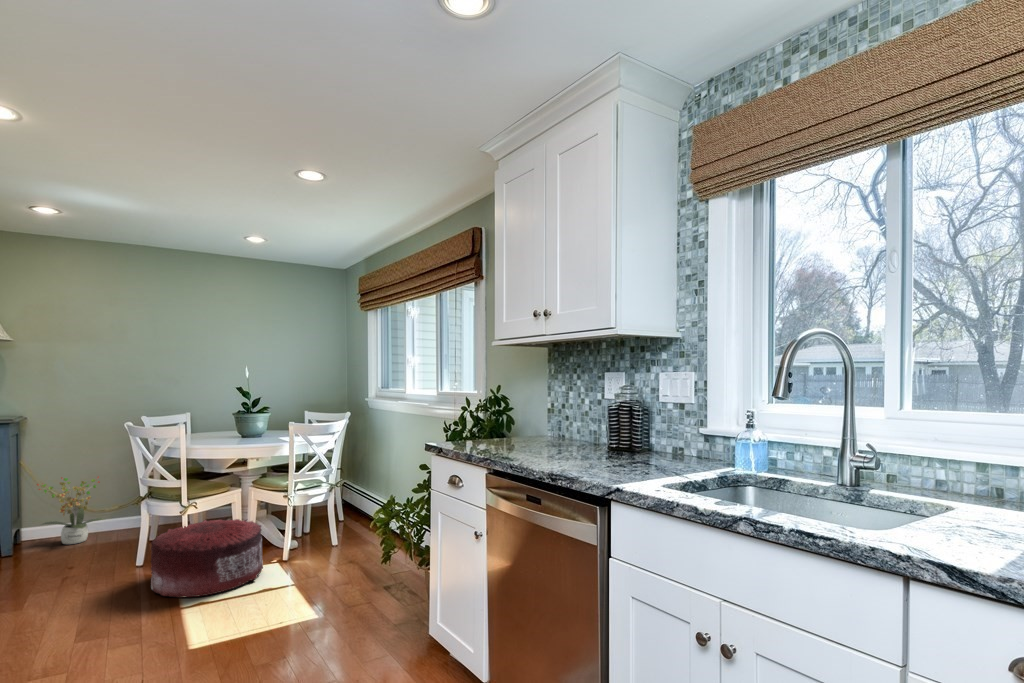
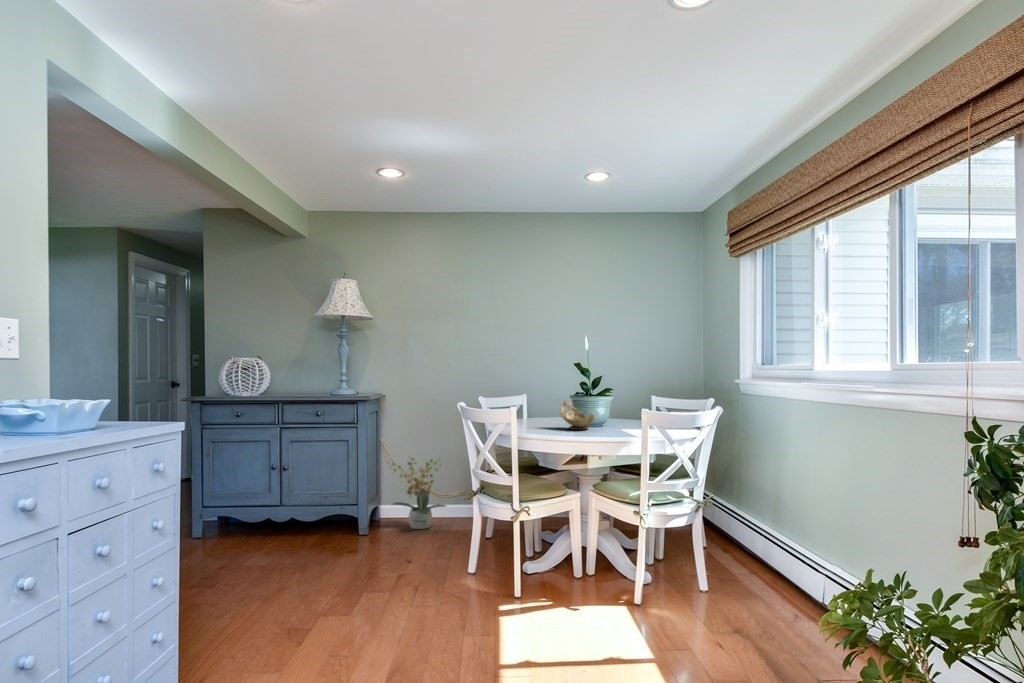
decorative bowl: none [225,418,255,441] -> present [560,400,595,430]
pouf: present [151,519,263,598] -> none [476,529,610,641]

